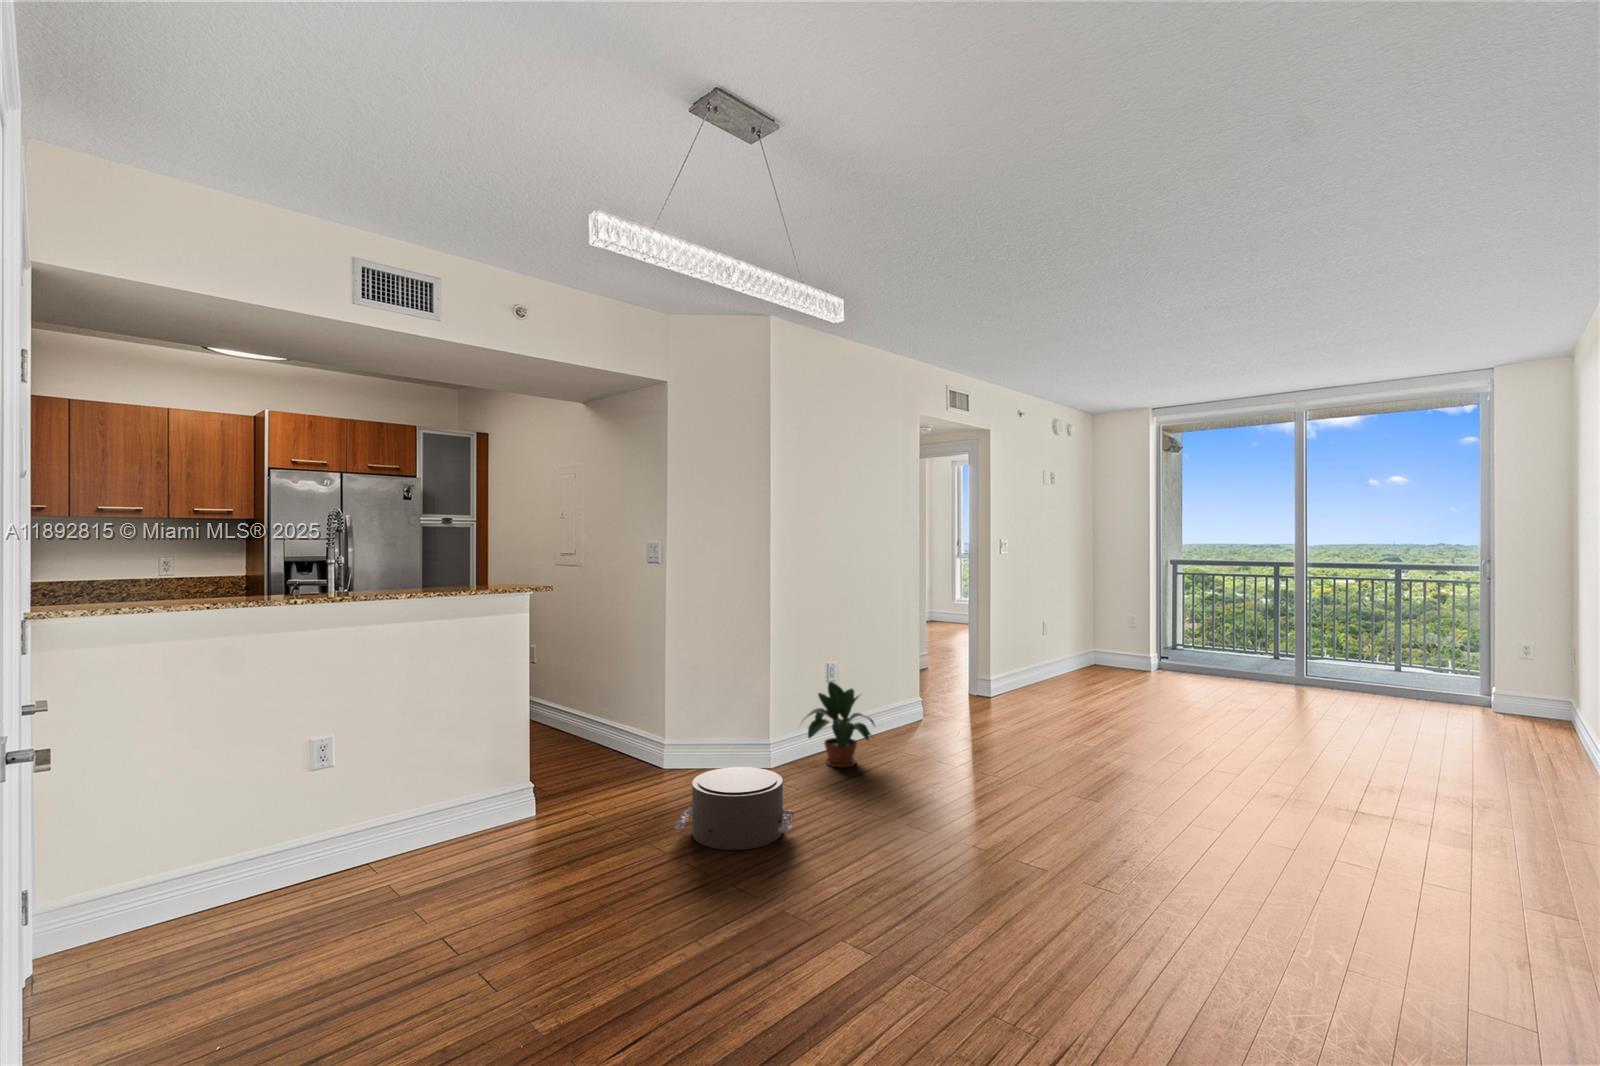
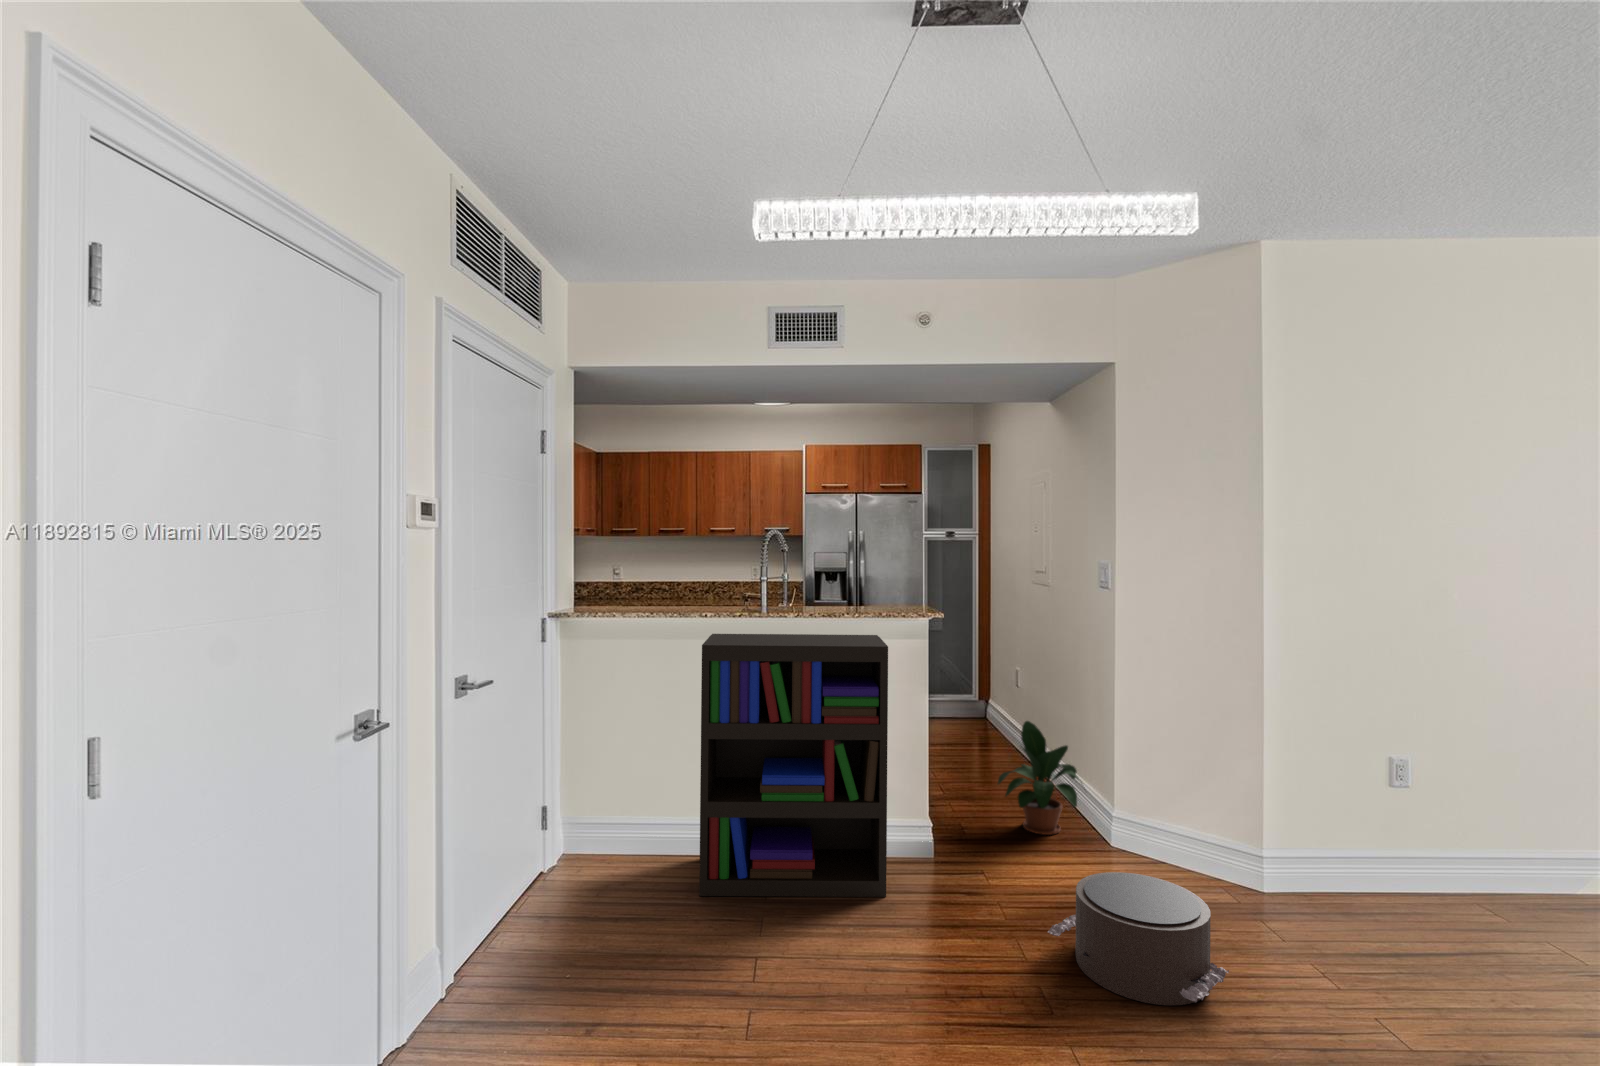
bookshelf: none [288,612,519,920] -> present [699,634,888,897]
potted plant: present [805,682,874,767] -> present [998,721,1079,835]

